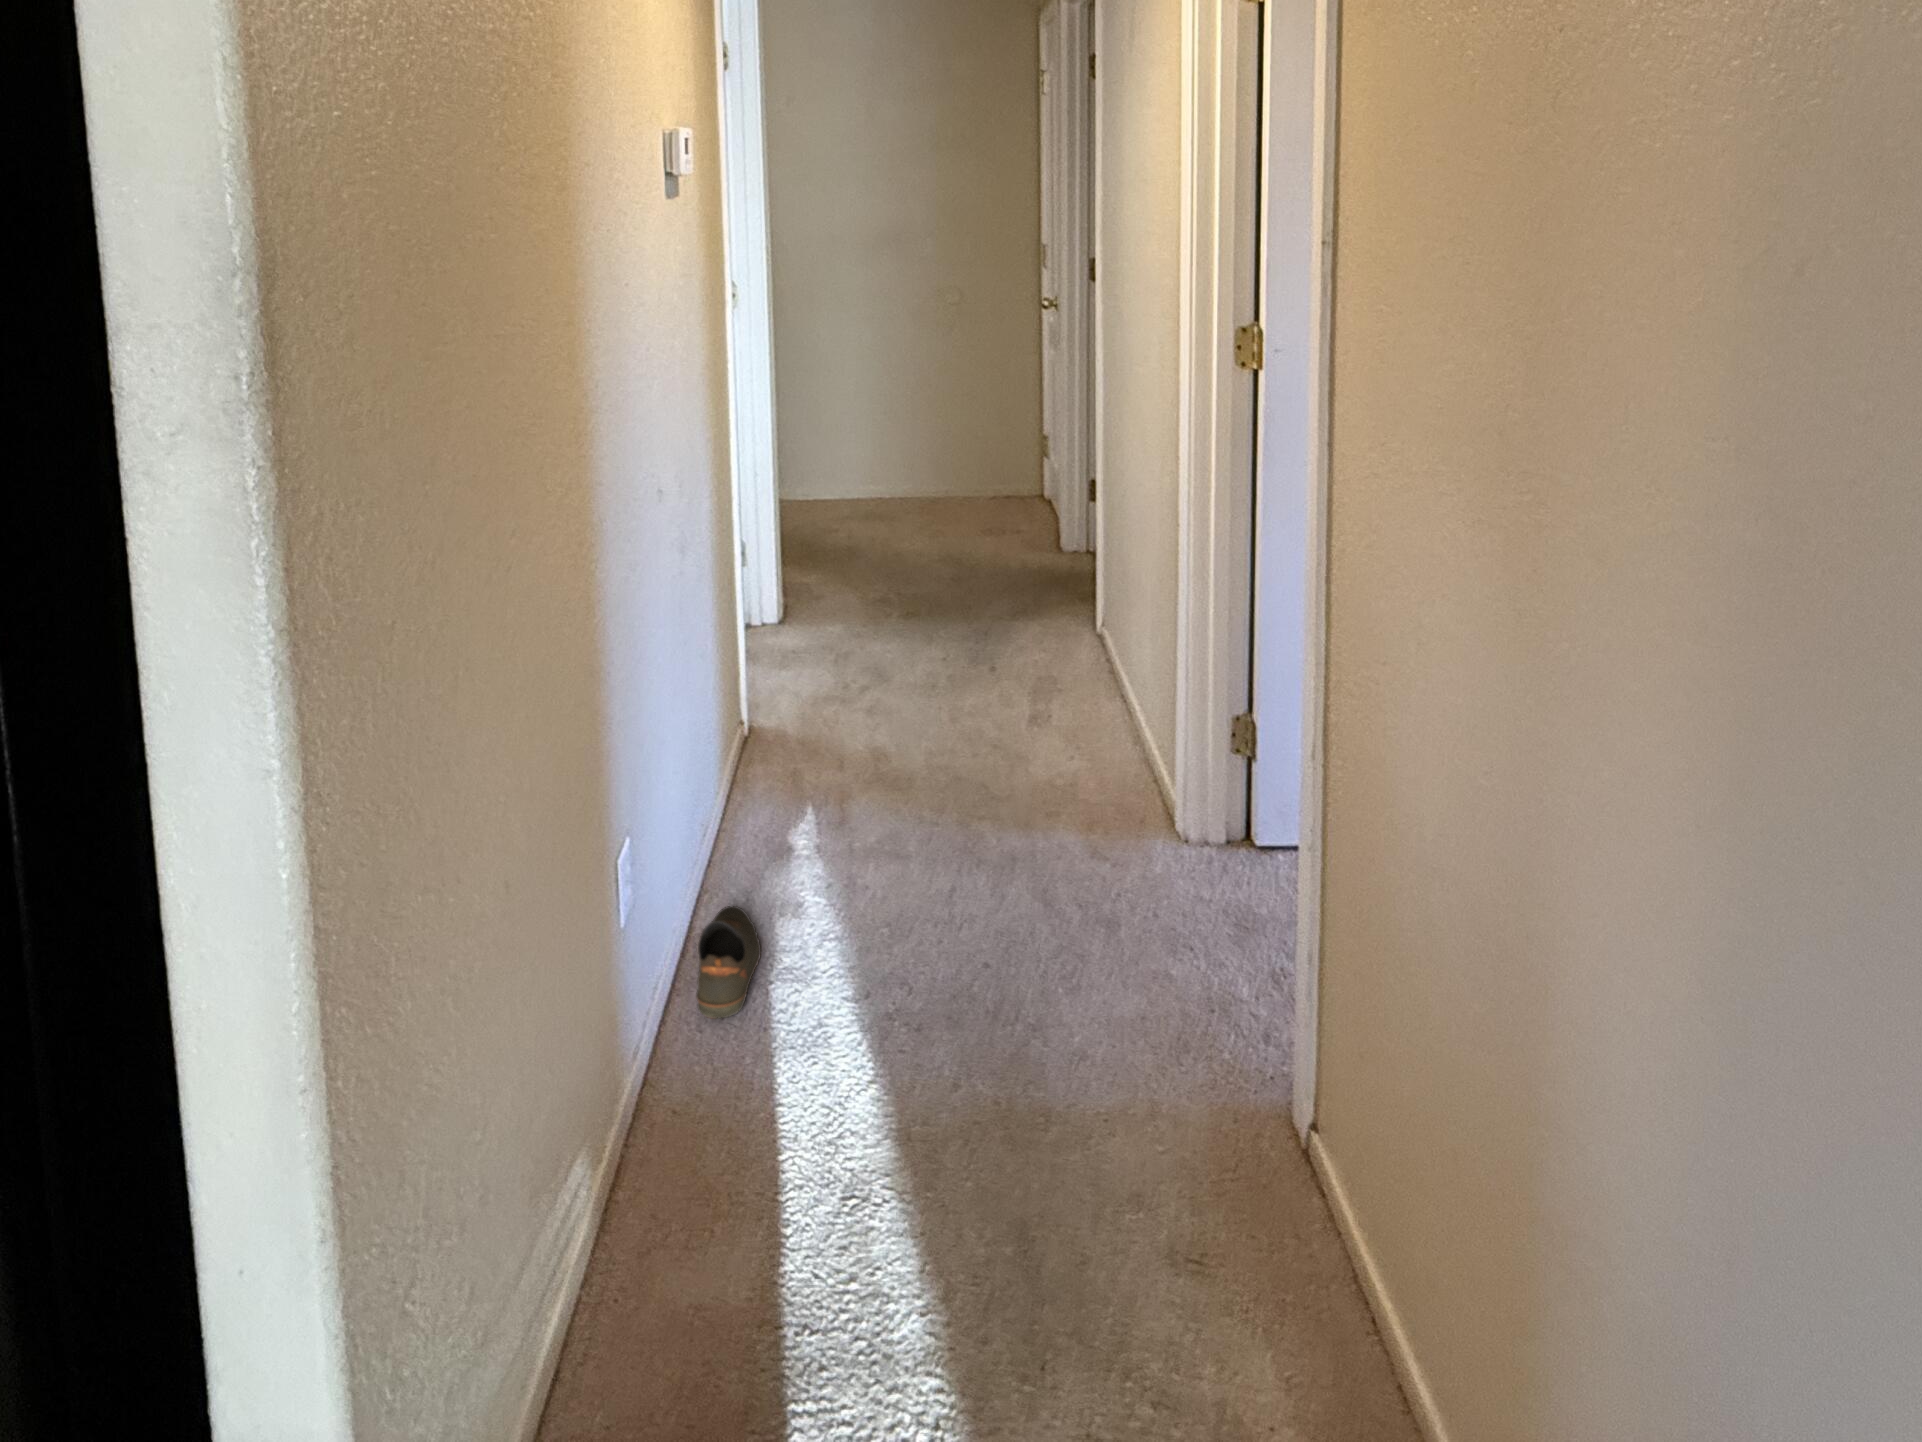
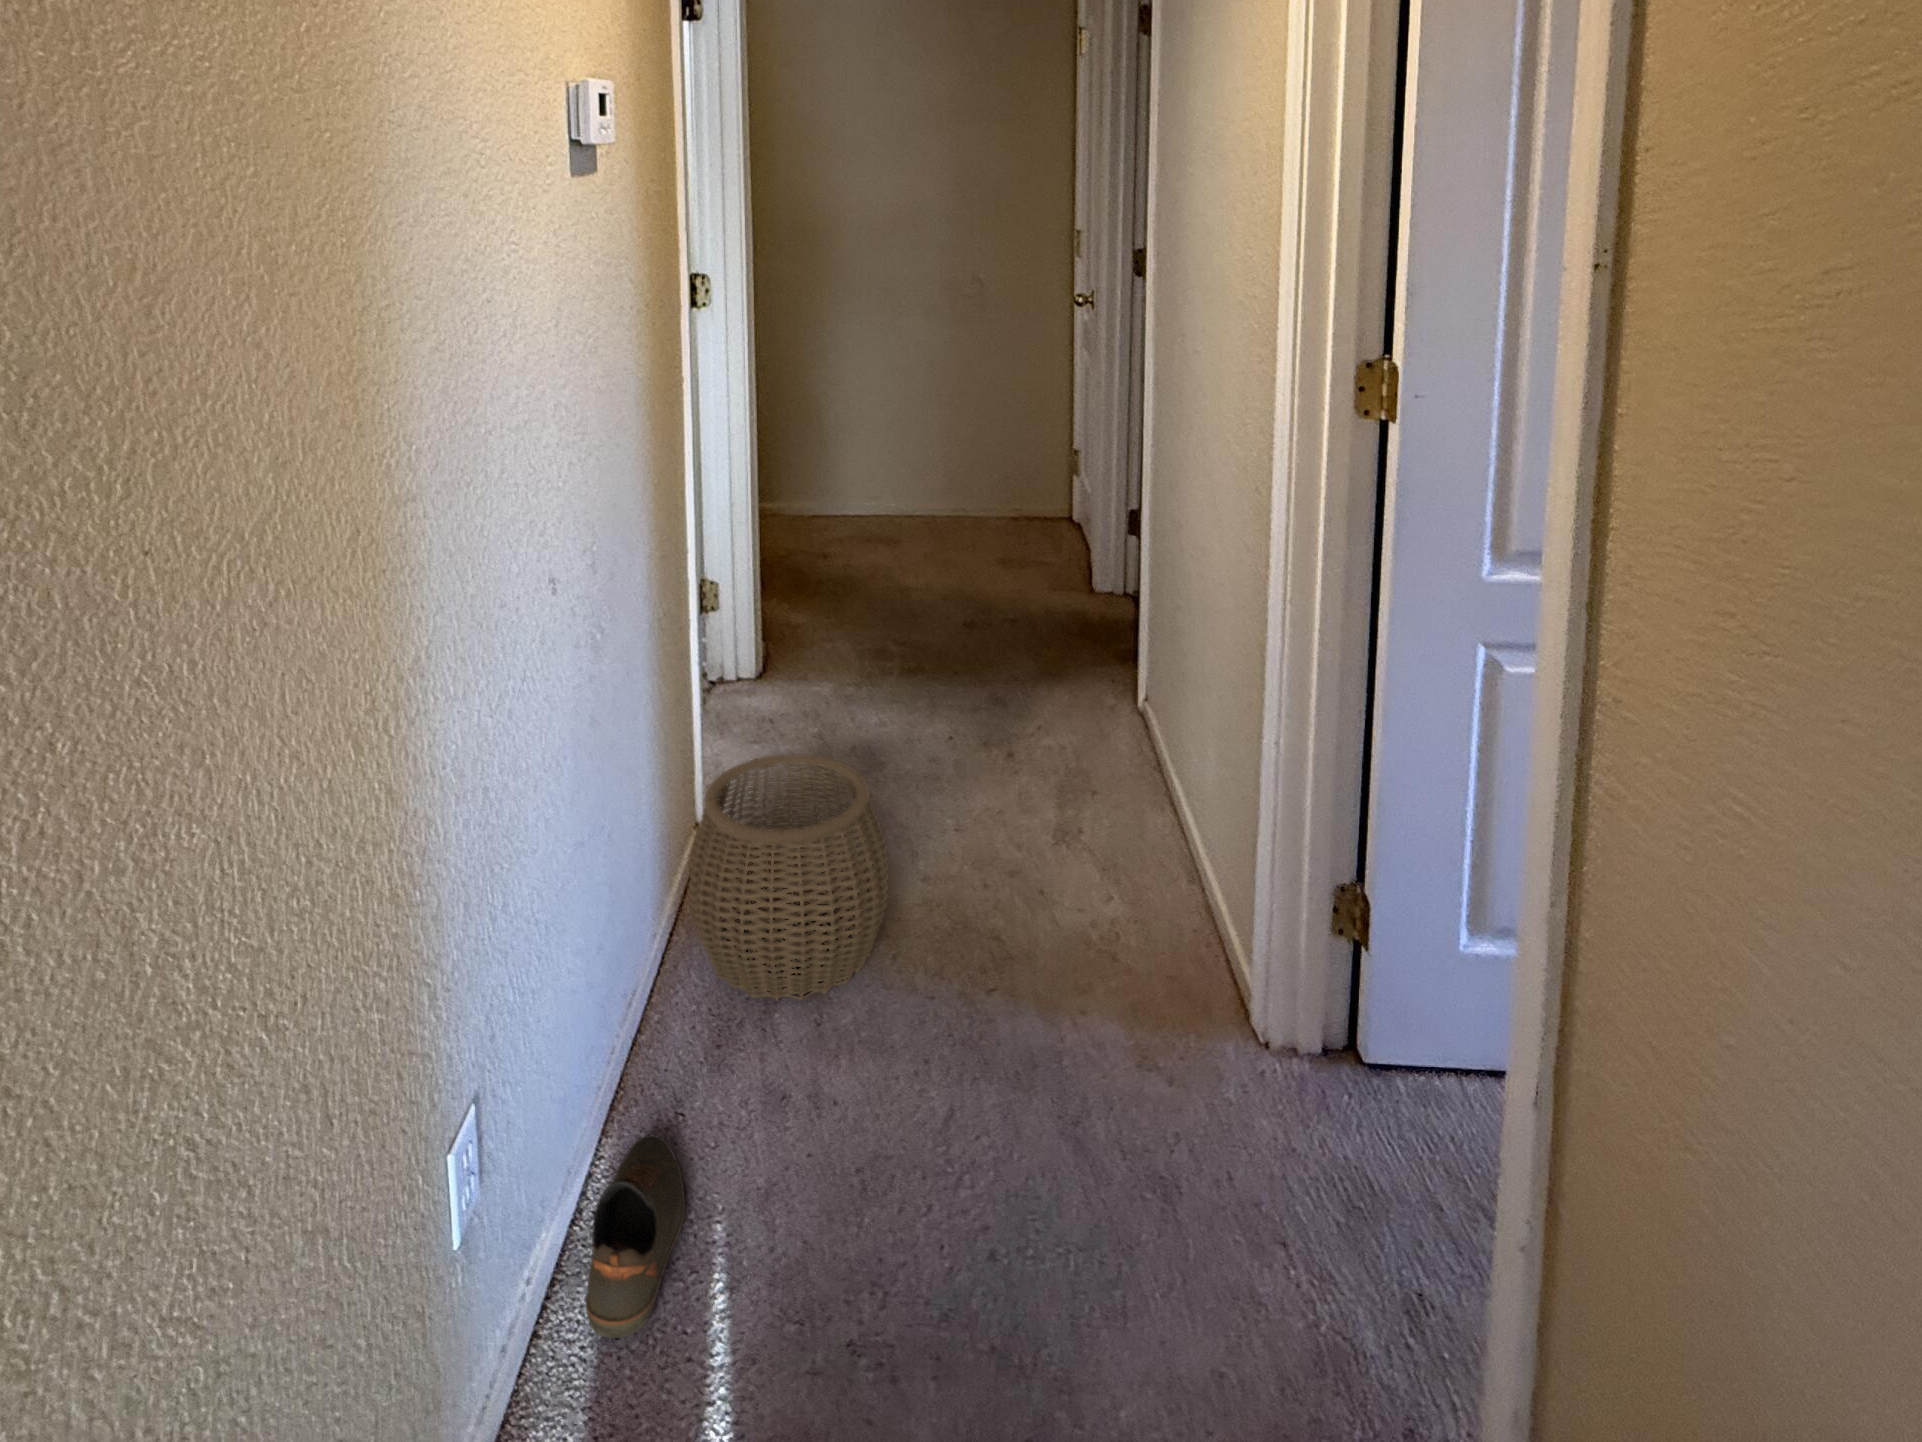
woven basket: none [744,651,900,831] -> present [689,754,888,1000]

